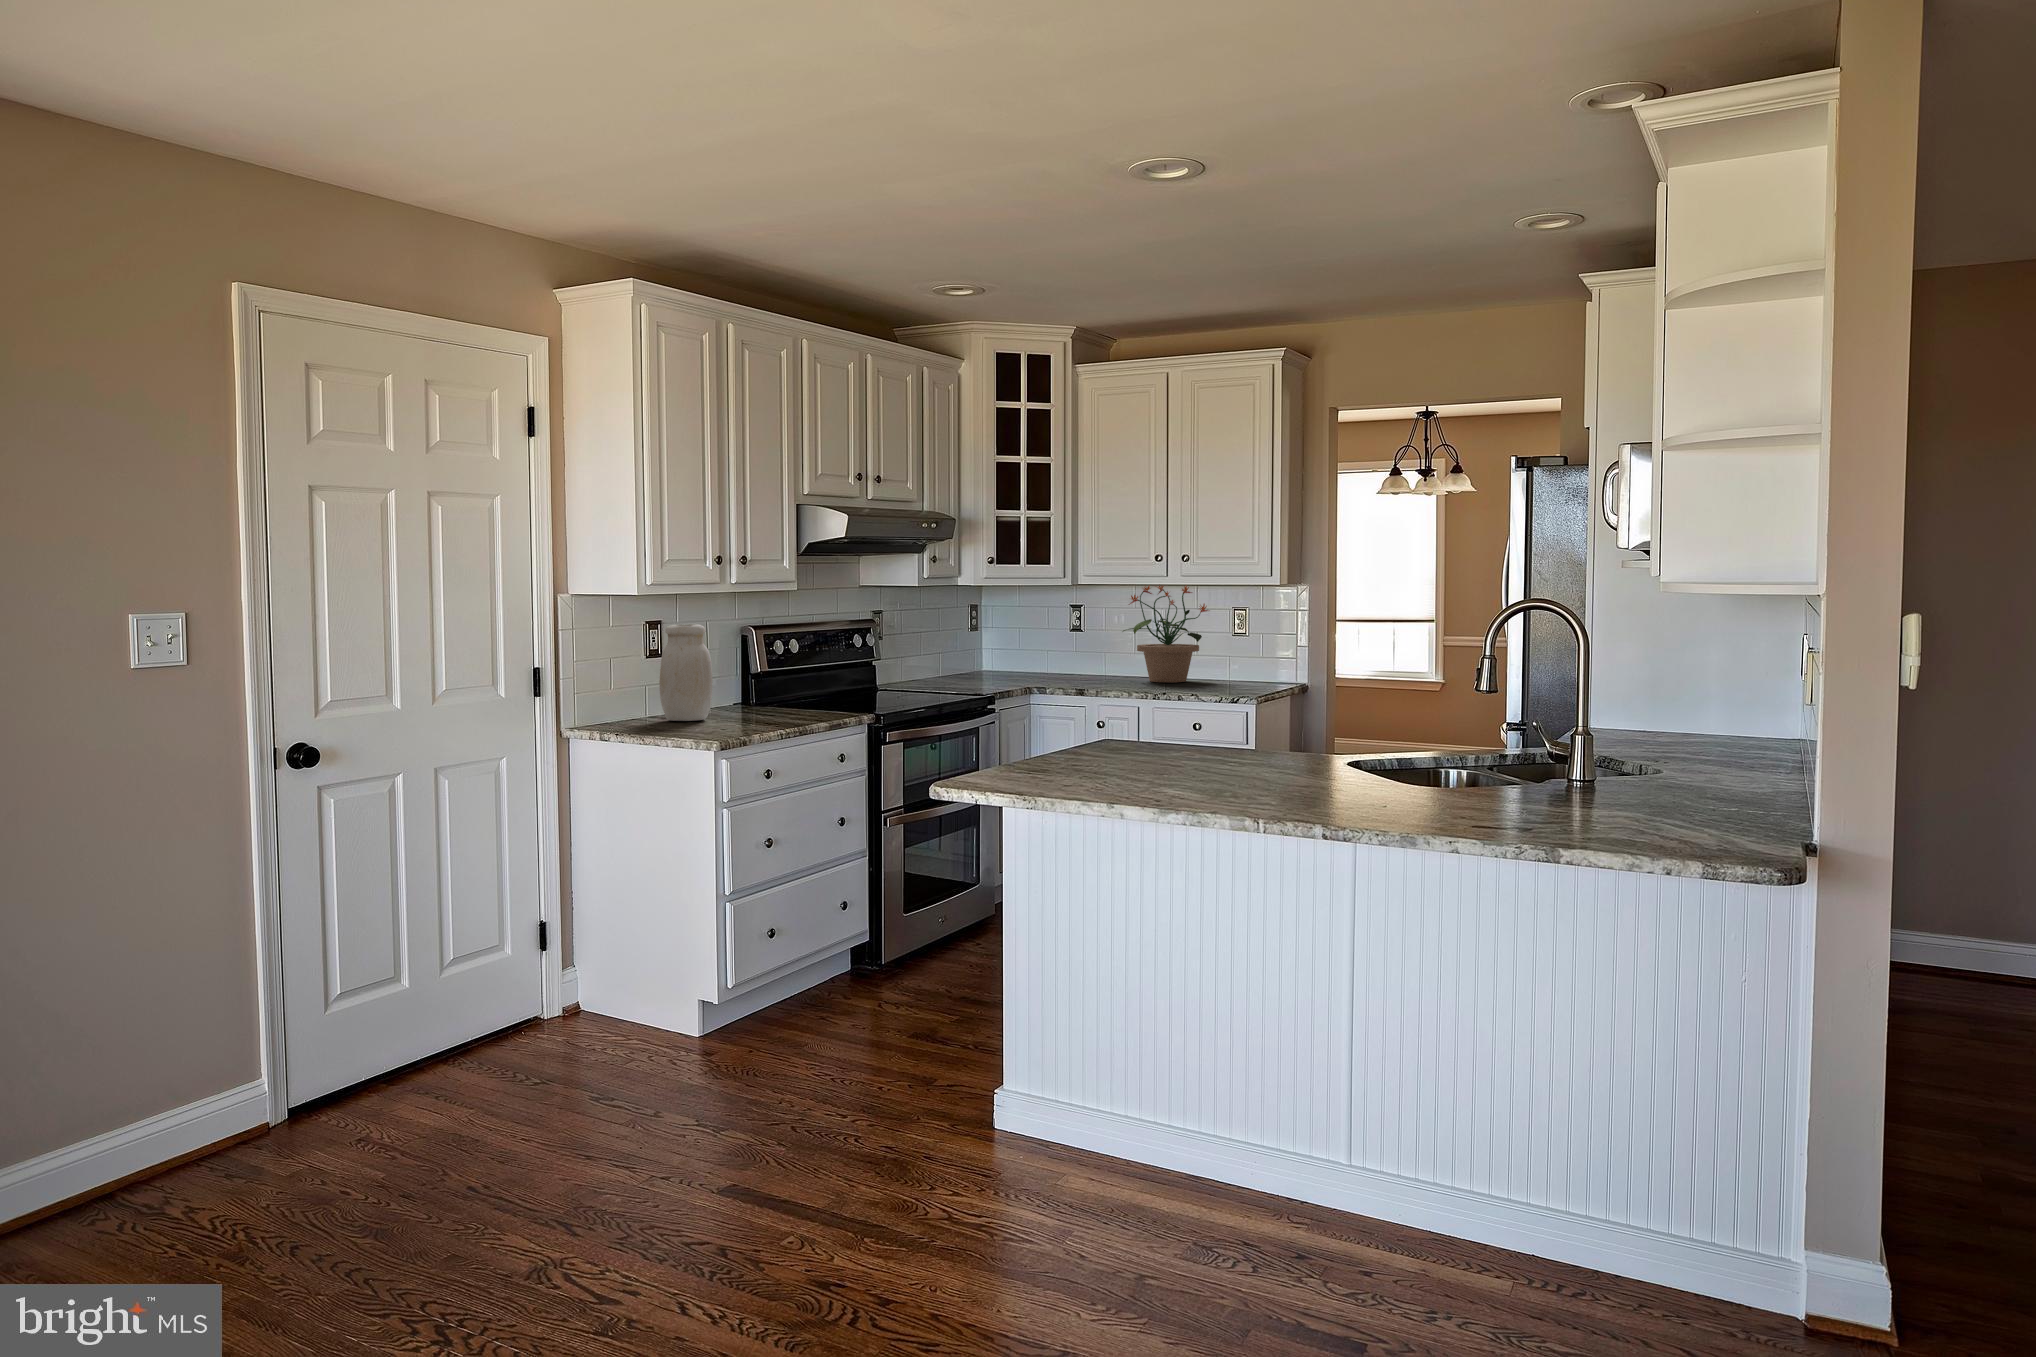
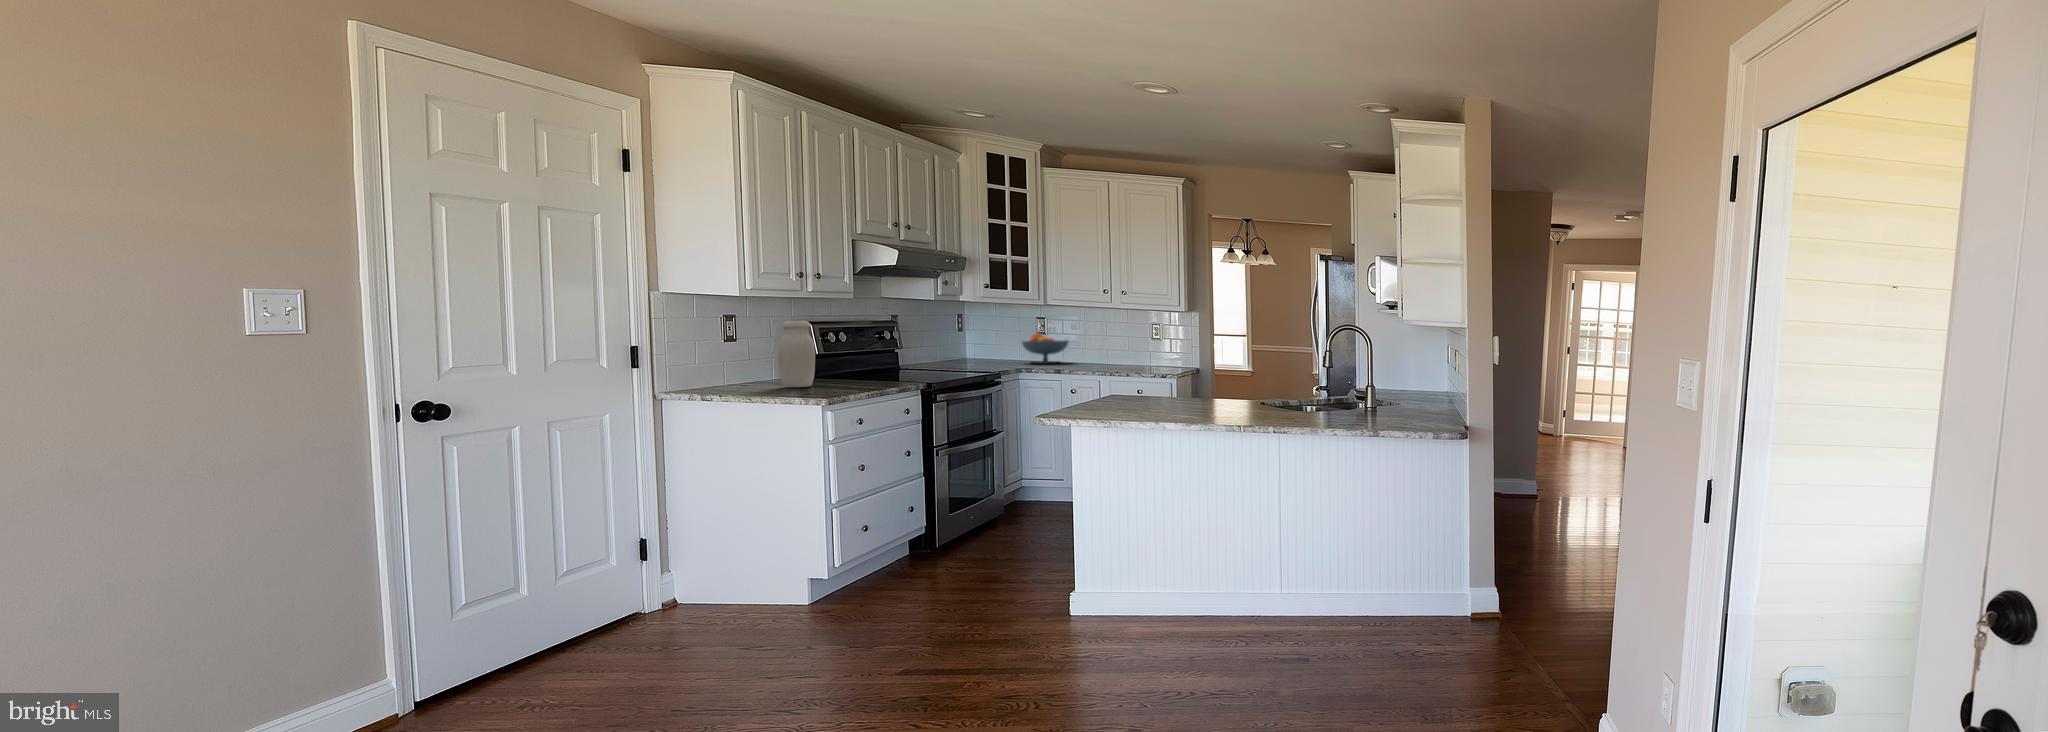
potted plant: present [1123,585,1209,682] -> none [1073,302,1132,366]
fruit bowl: none [1049,626,1121,674] -> present [1022,333,1069,363]

